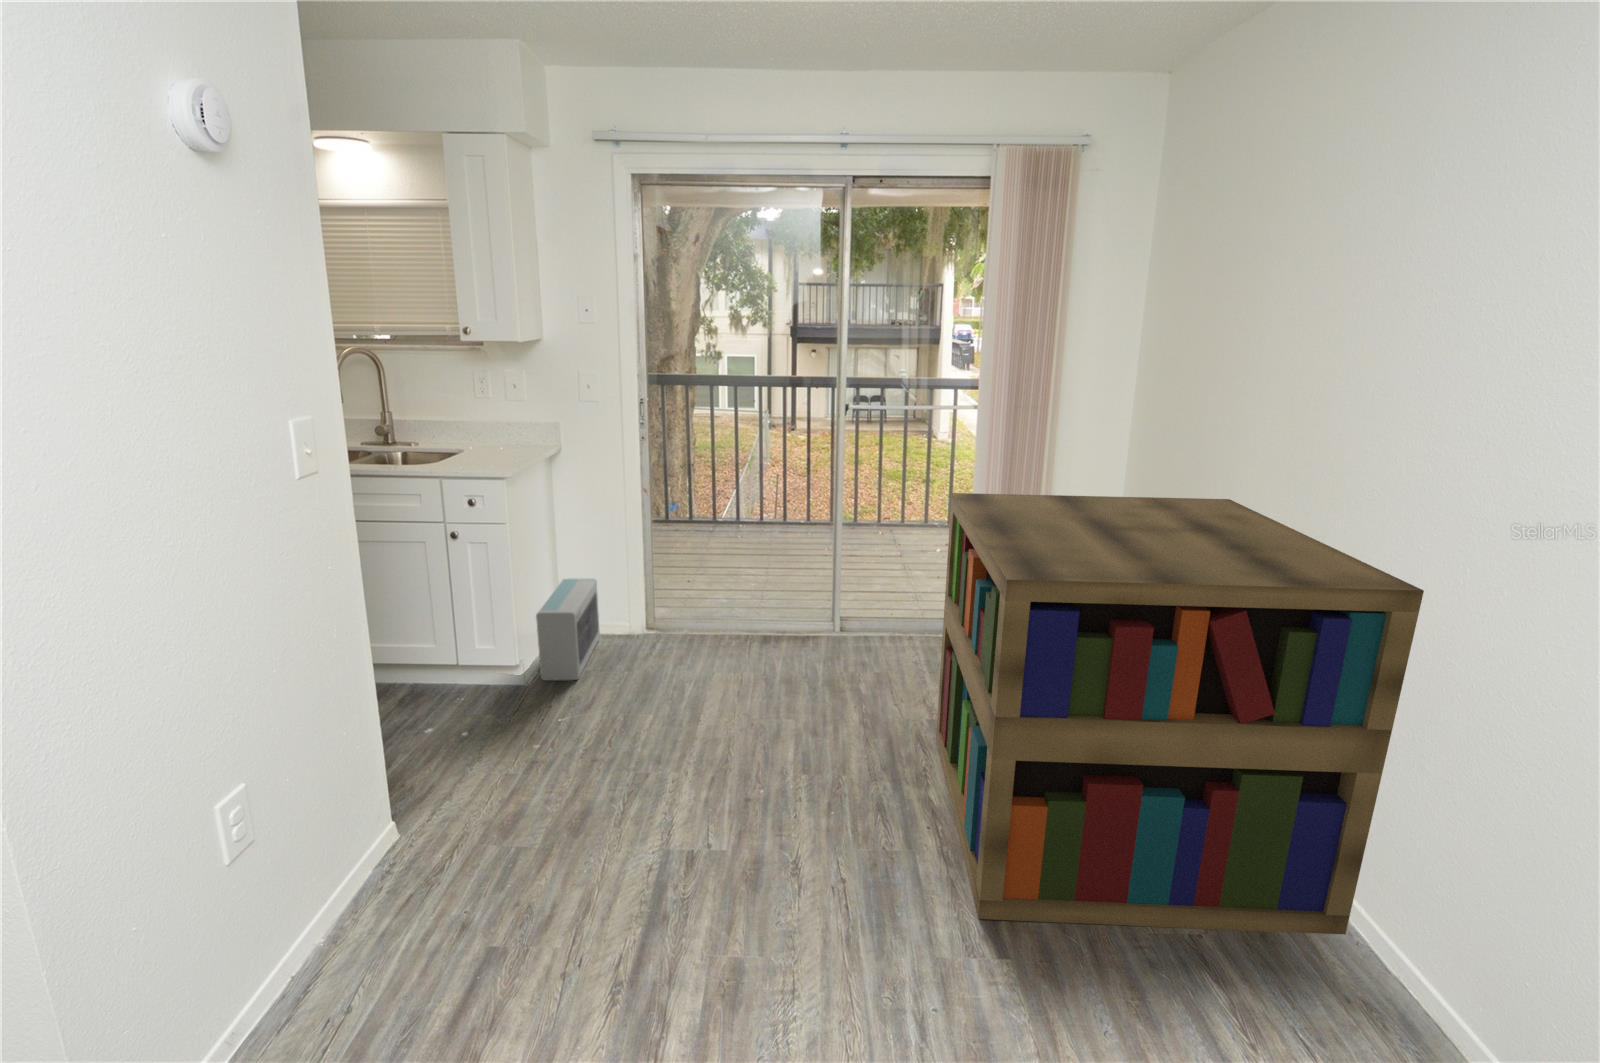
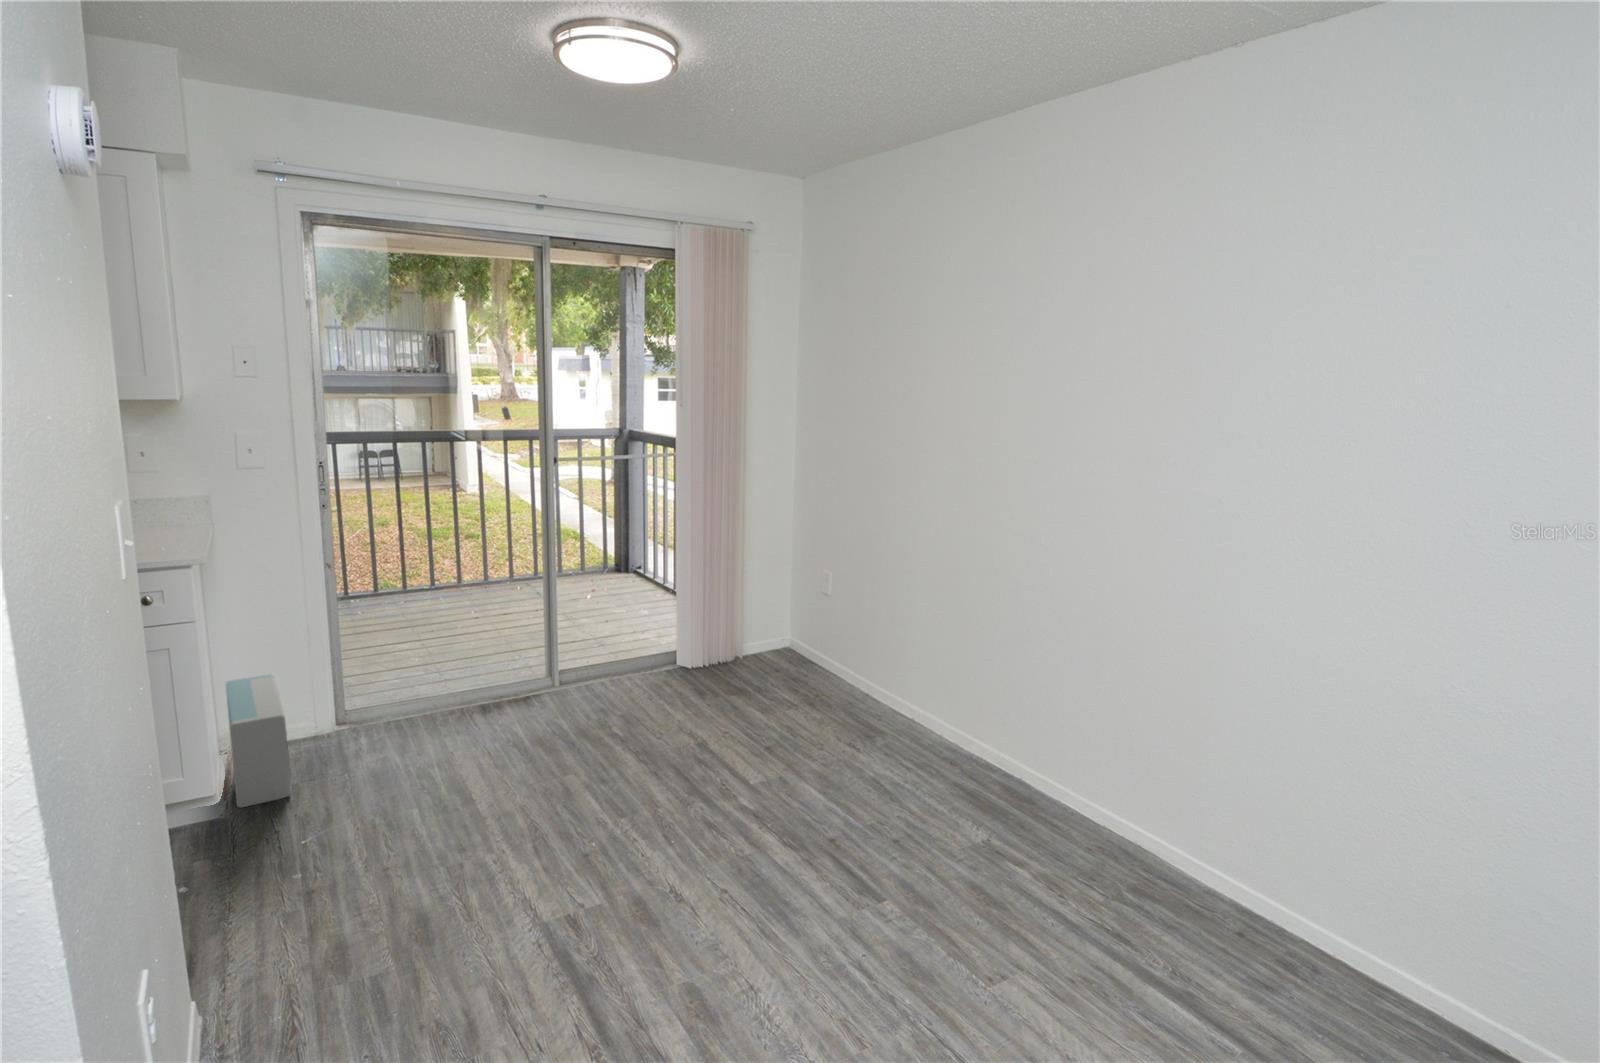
bookshelf: present [936,493,1424,934] -> none [717,519,1082,881]

